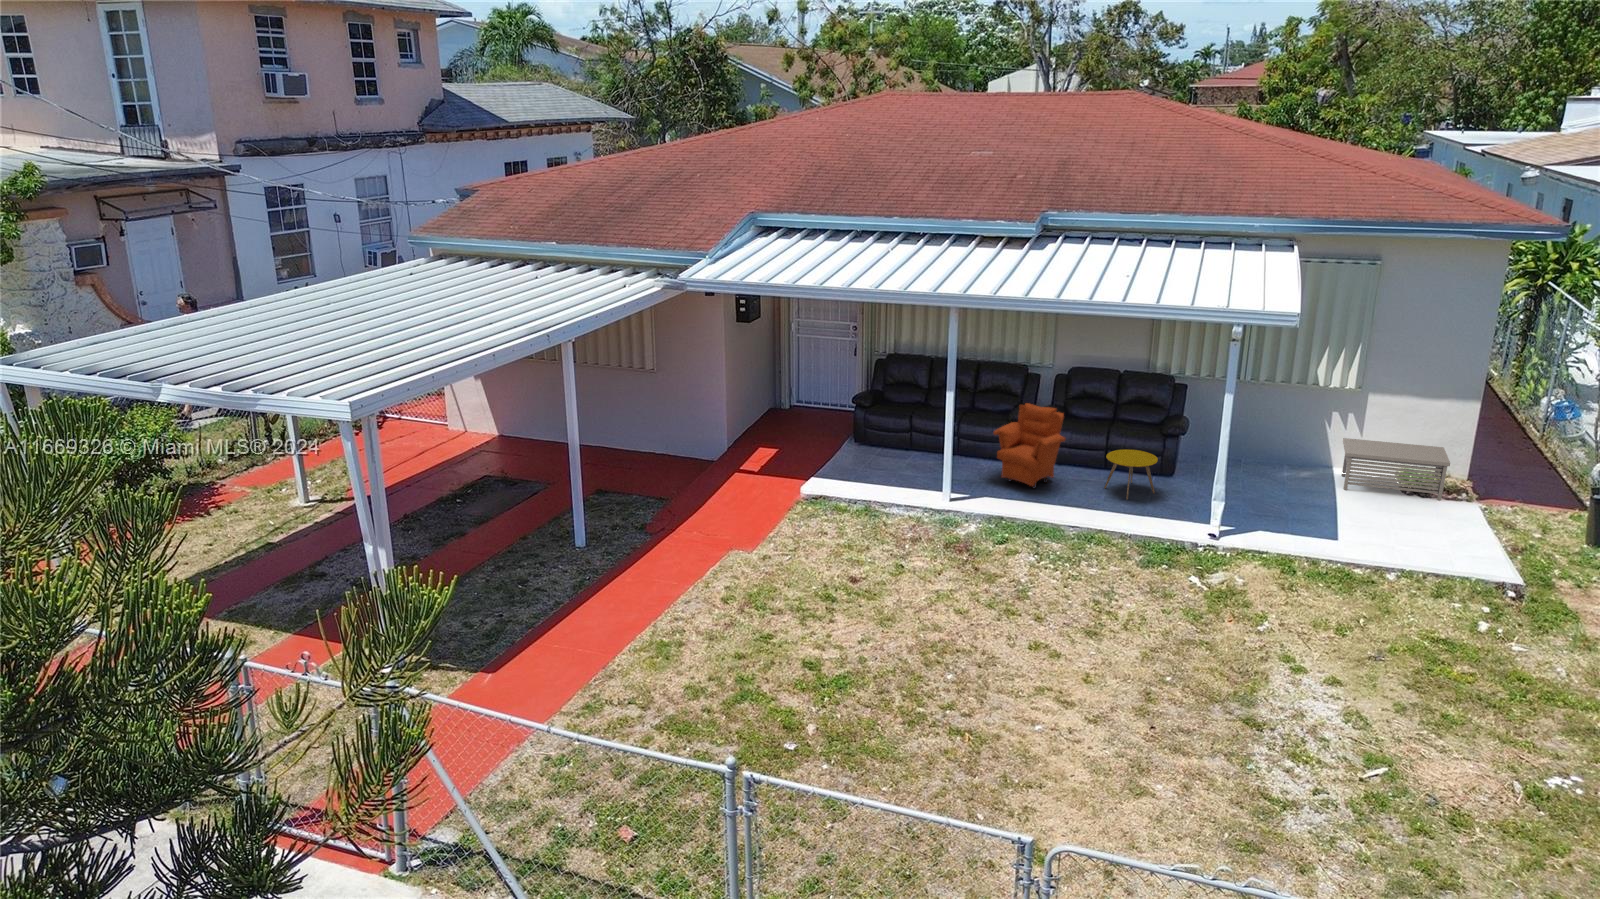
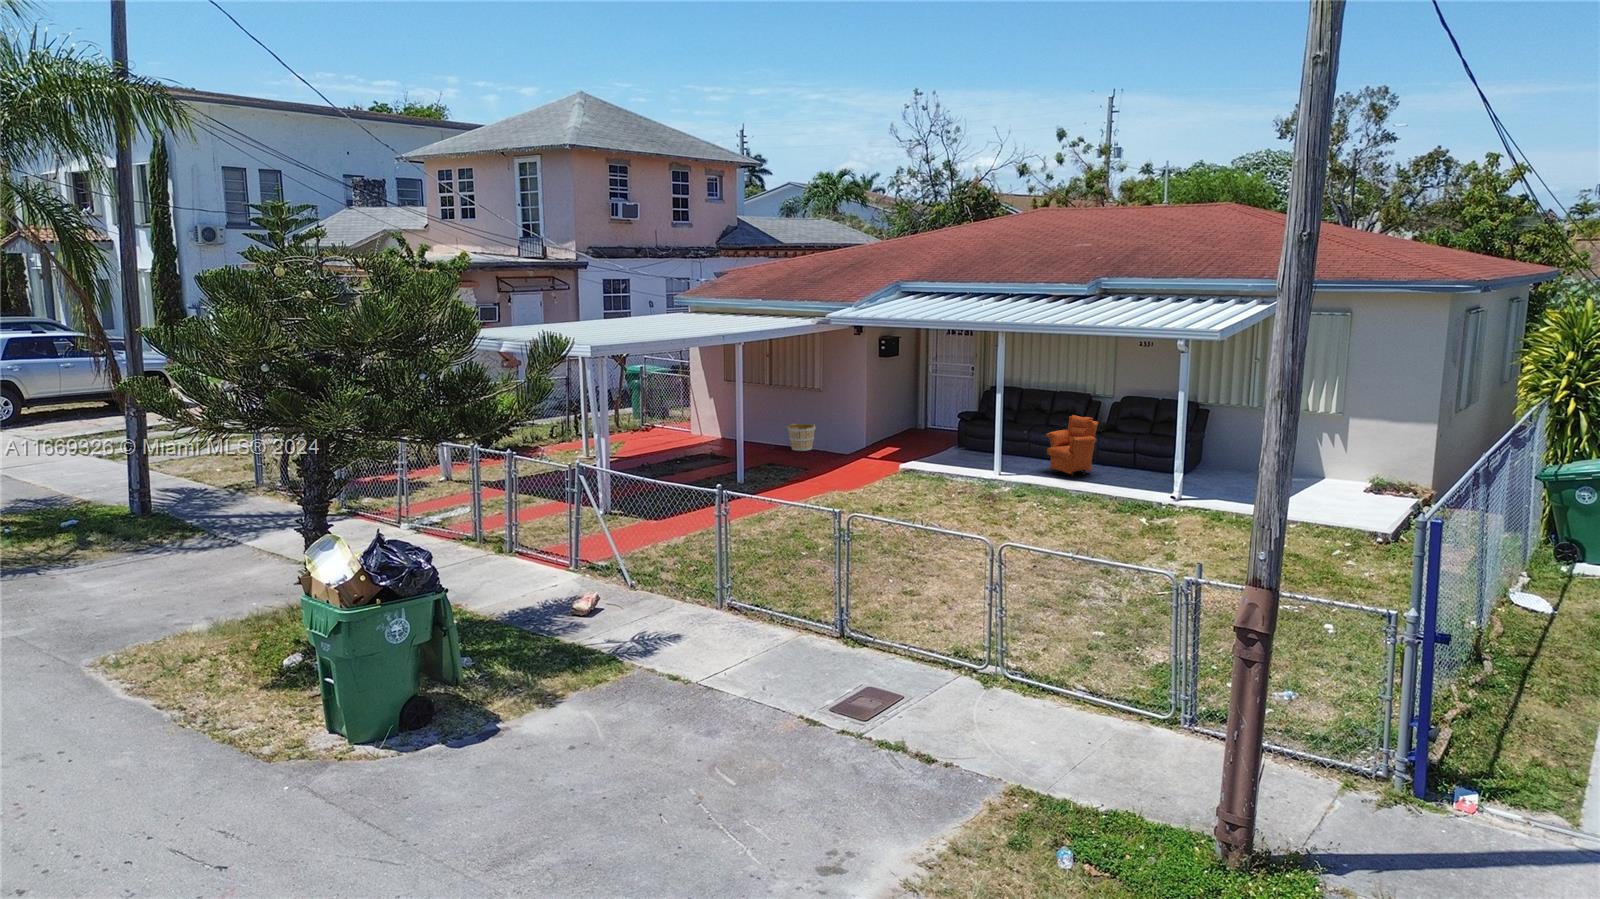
wooden bucket: none [615,421,656,462] -> present [787,424,816,451]
storage bench: present [1342,438,1450,500] -> none [1319,454,1408,500]
side table: present [1104,449,1158,500] -> none [1126,452,1165,485]

